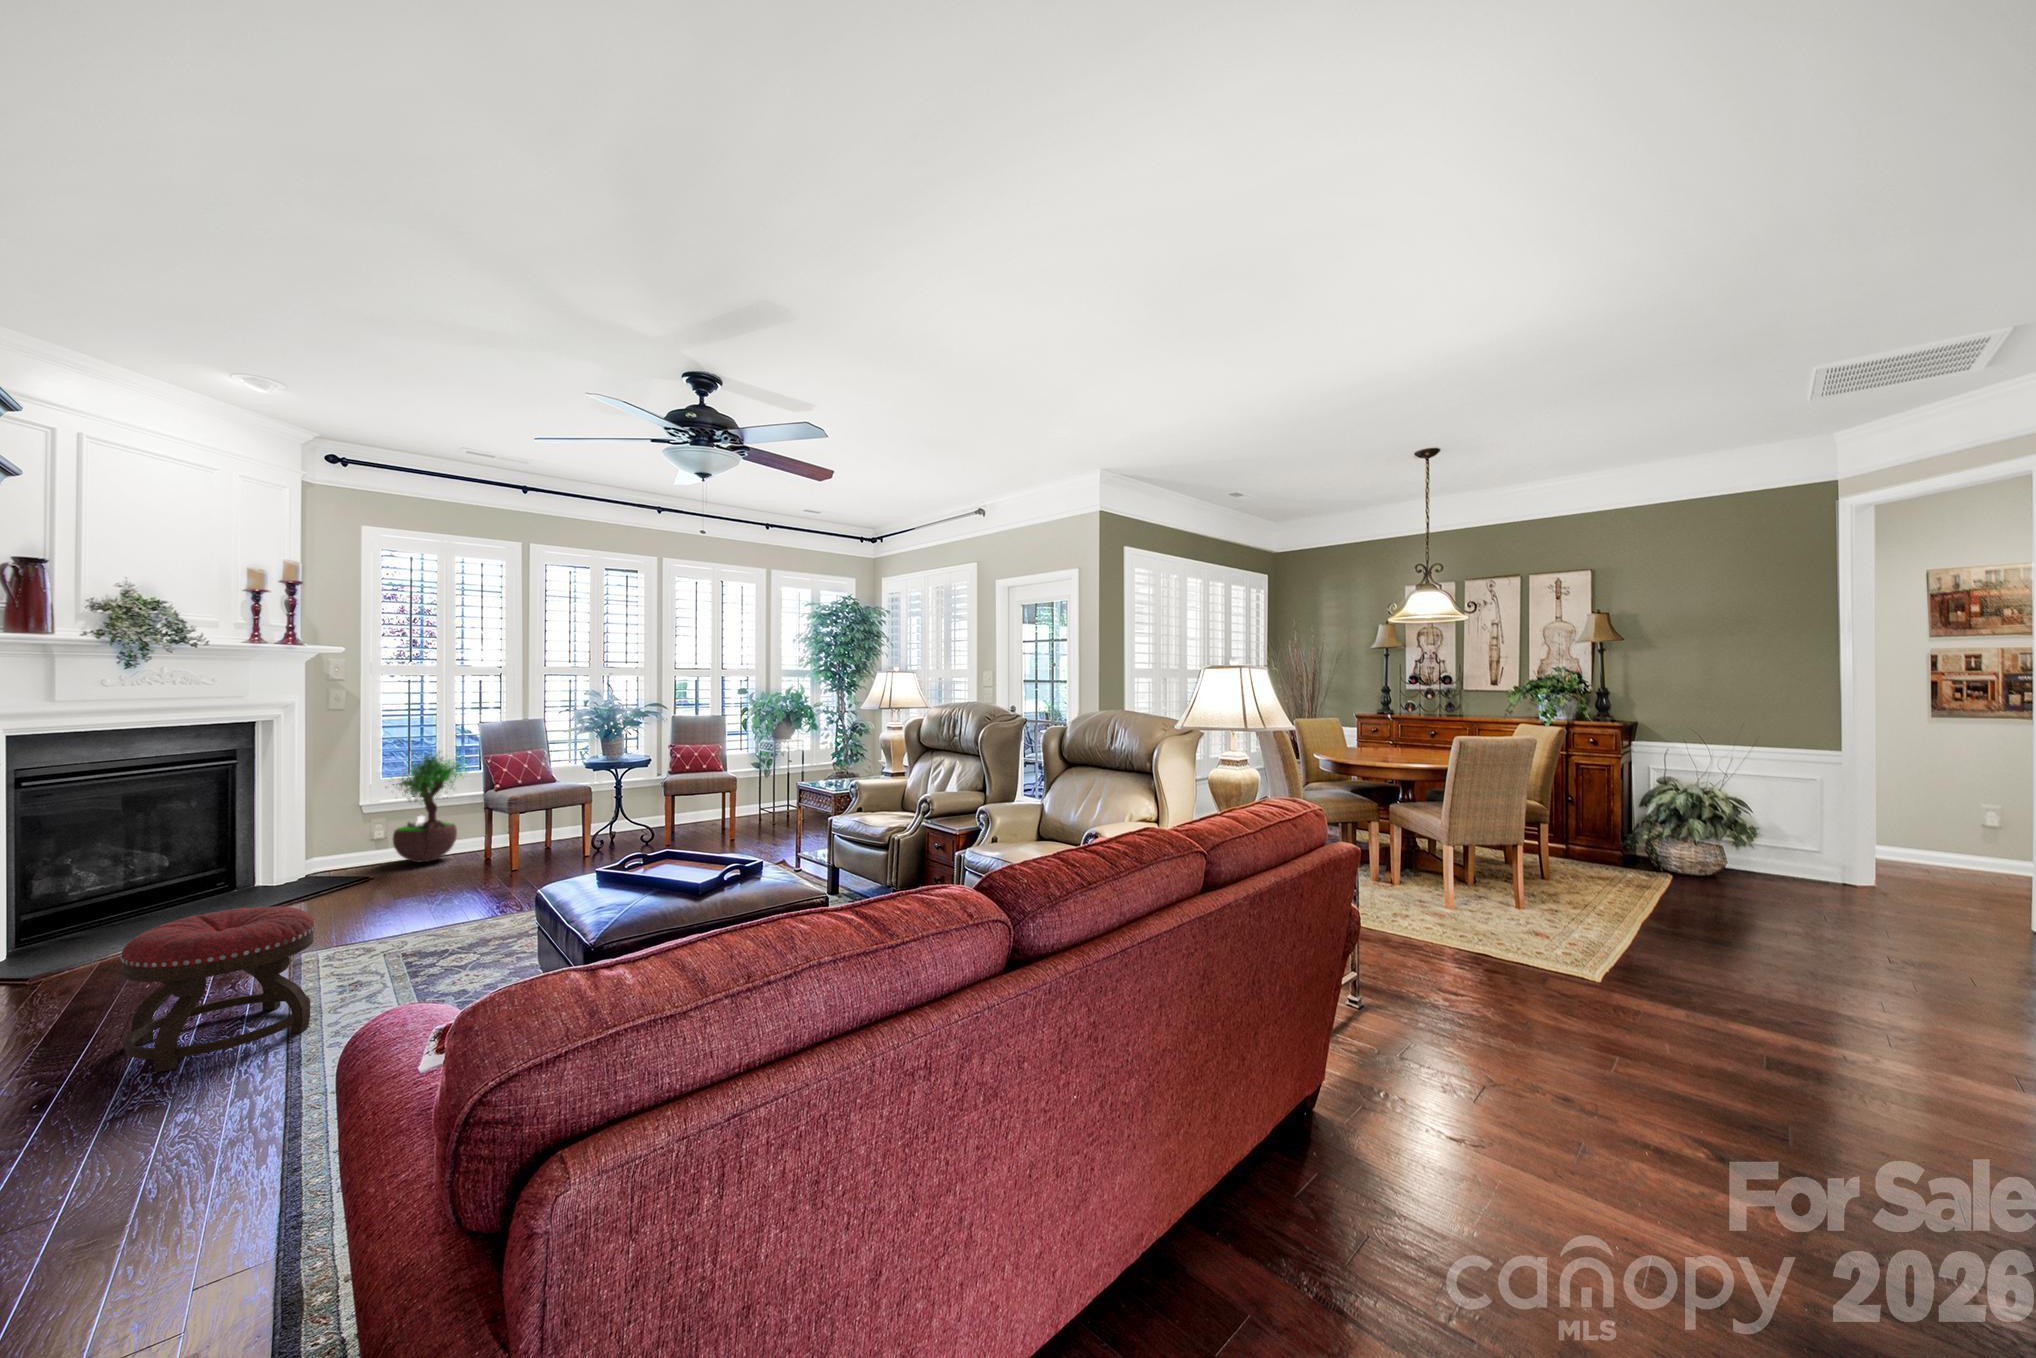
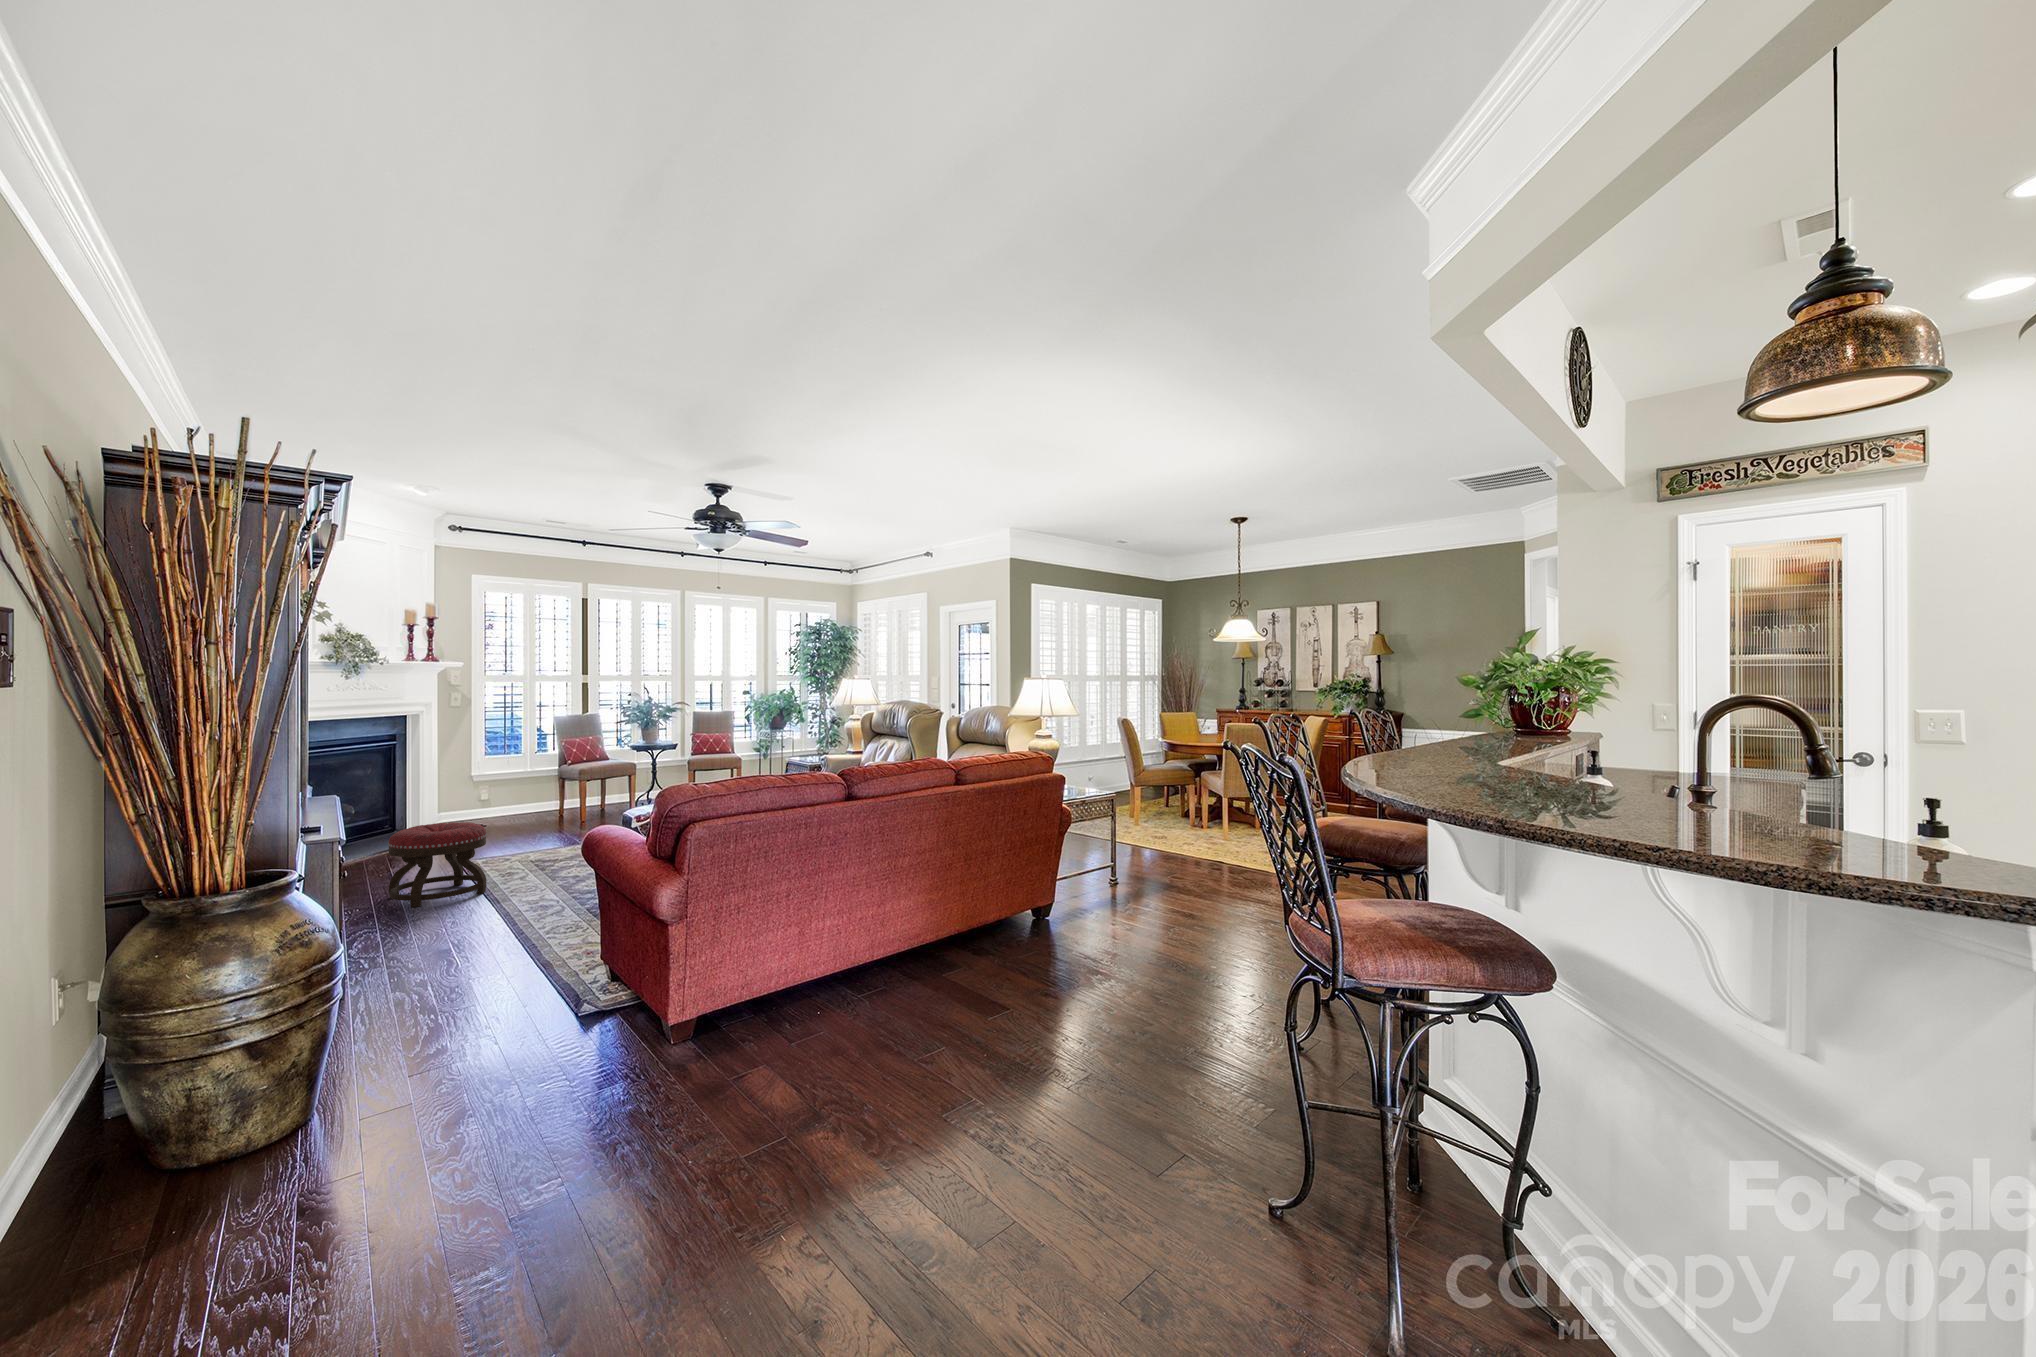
potted tree: present [385,751,467,862] -> none [492,732,550,817]

